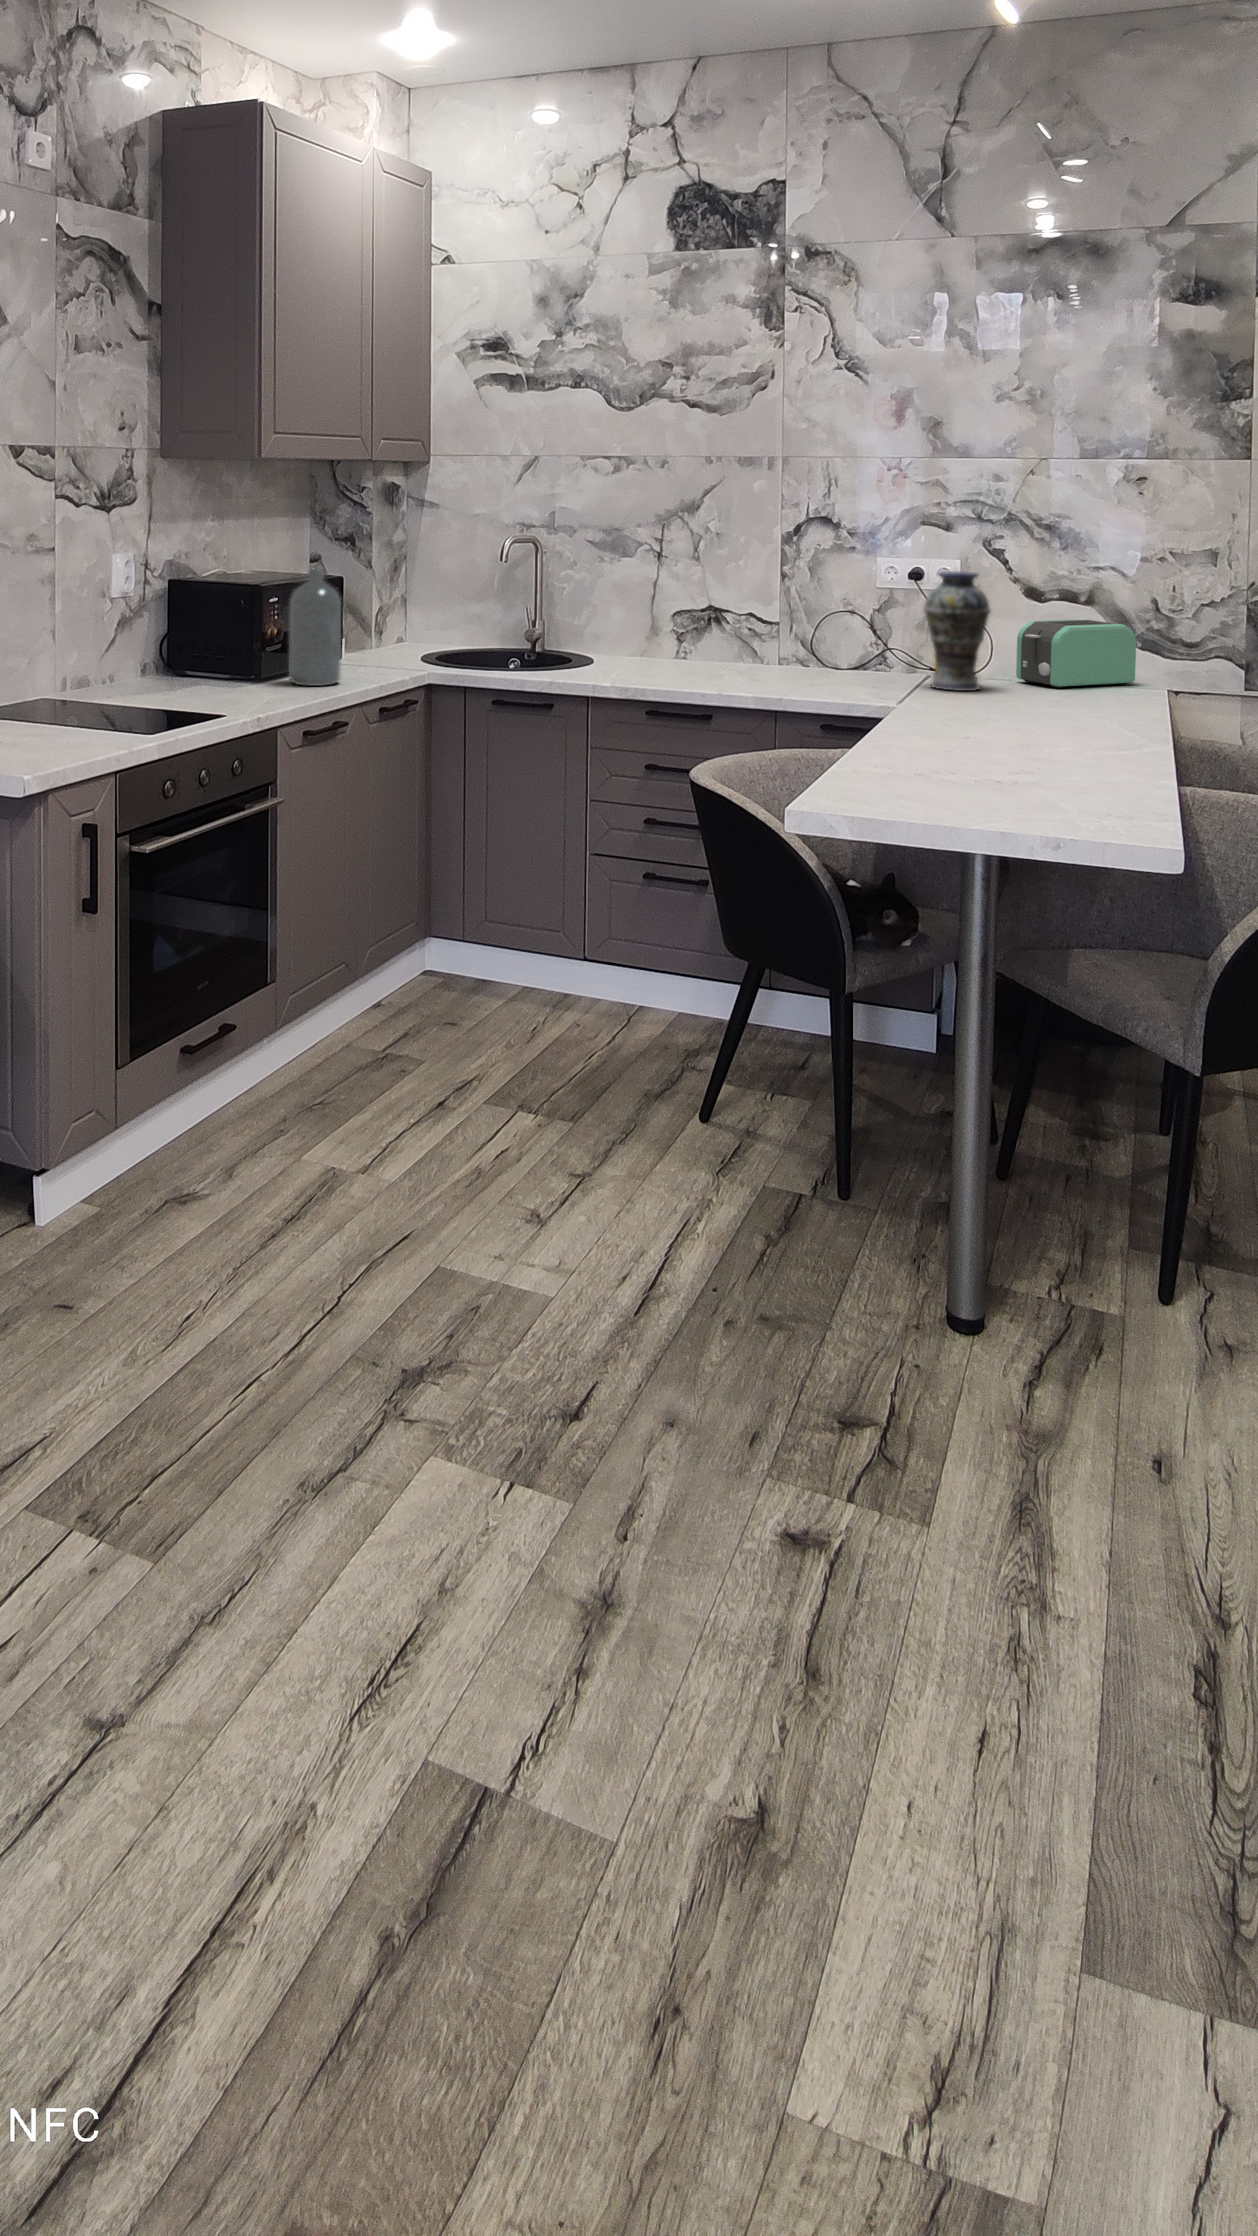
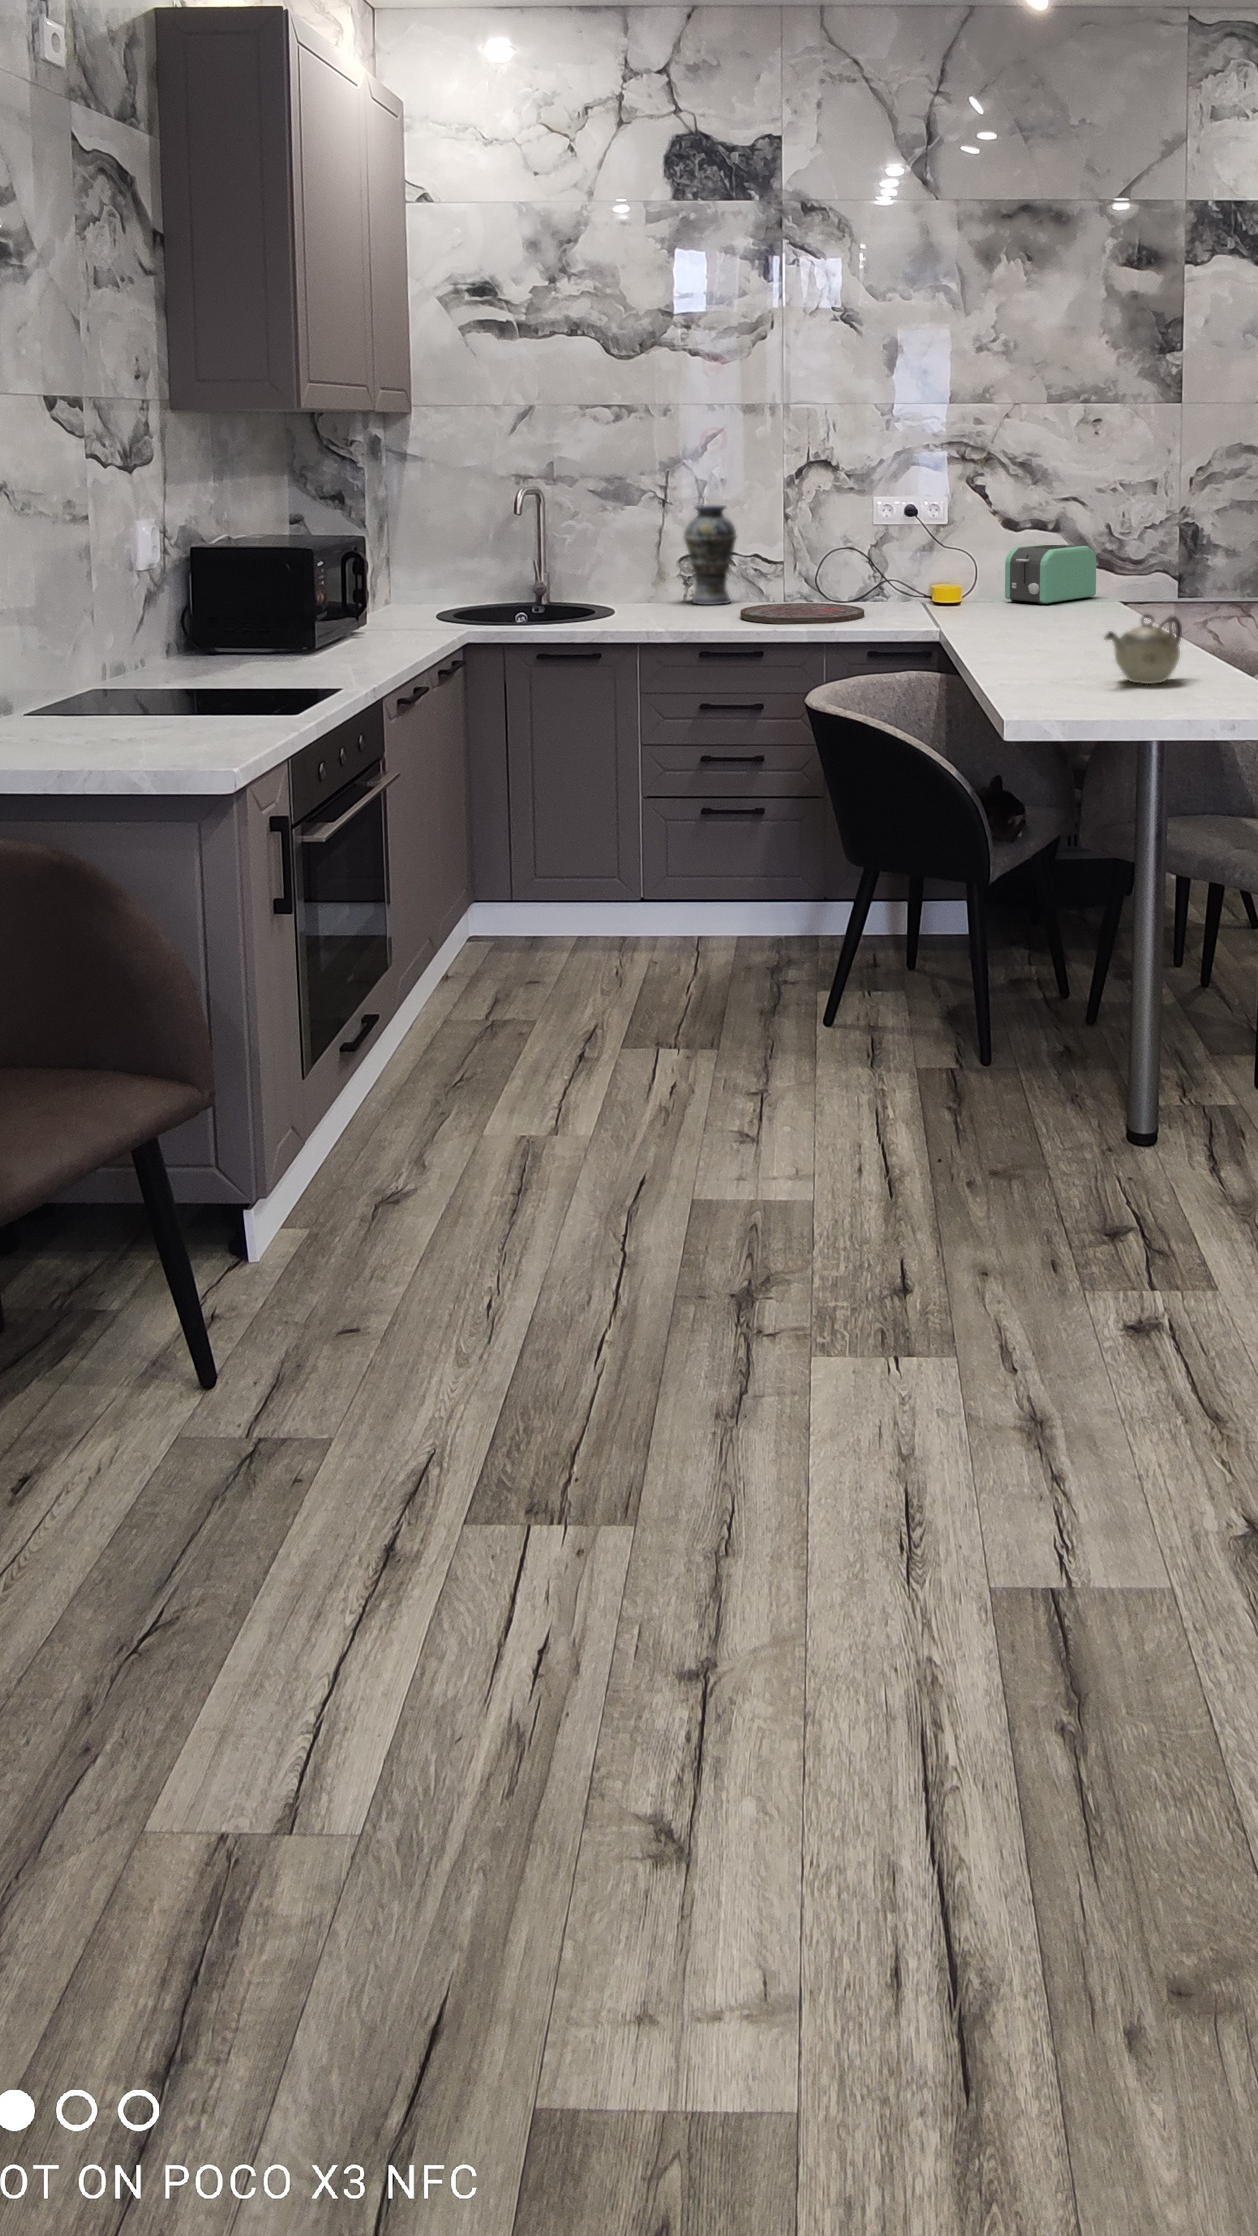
bottle: present [290,568,341,686] -> none [342,528,401,654]
vase: present [924,571,990,691] -> present [684,506,737,605]
cutting board: none [699,666,833,690] -> present [740,603,864,624]
teapot: none [938,705,1055,787] -> present [1105,614,1182,684]

